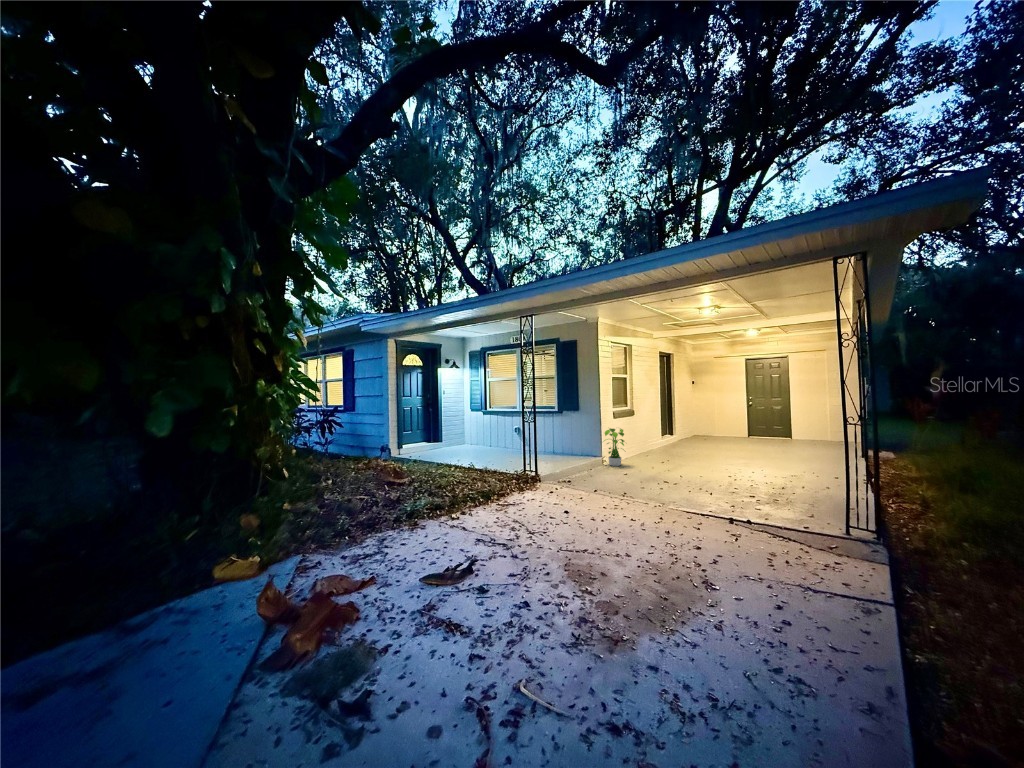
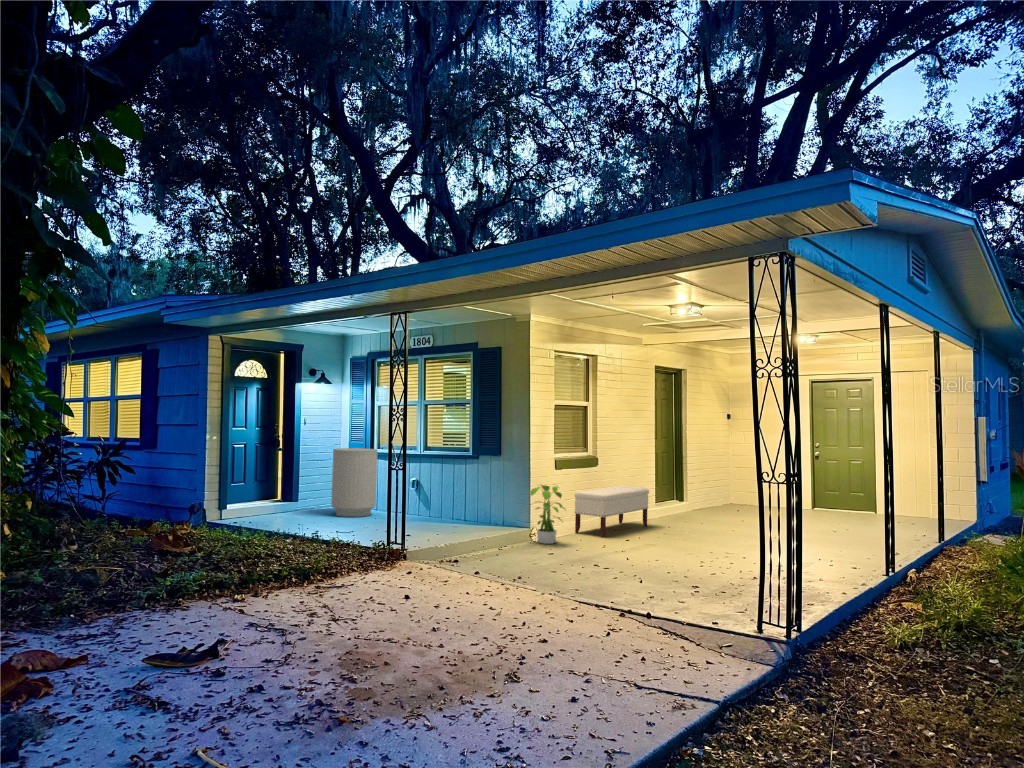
trash can: none [465,408,493,451] -> present [331,448,377,517]
bench: none [625,427,666,460] -> present [575,486,649,537]

